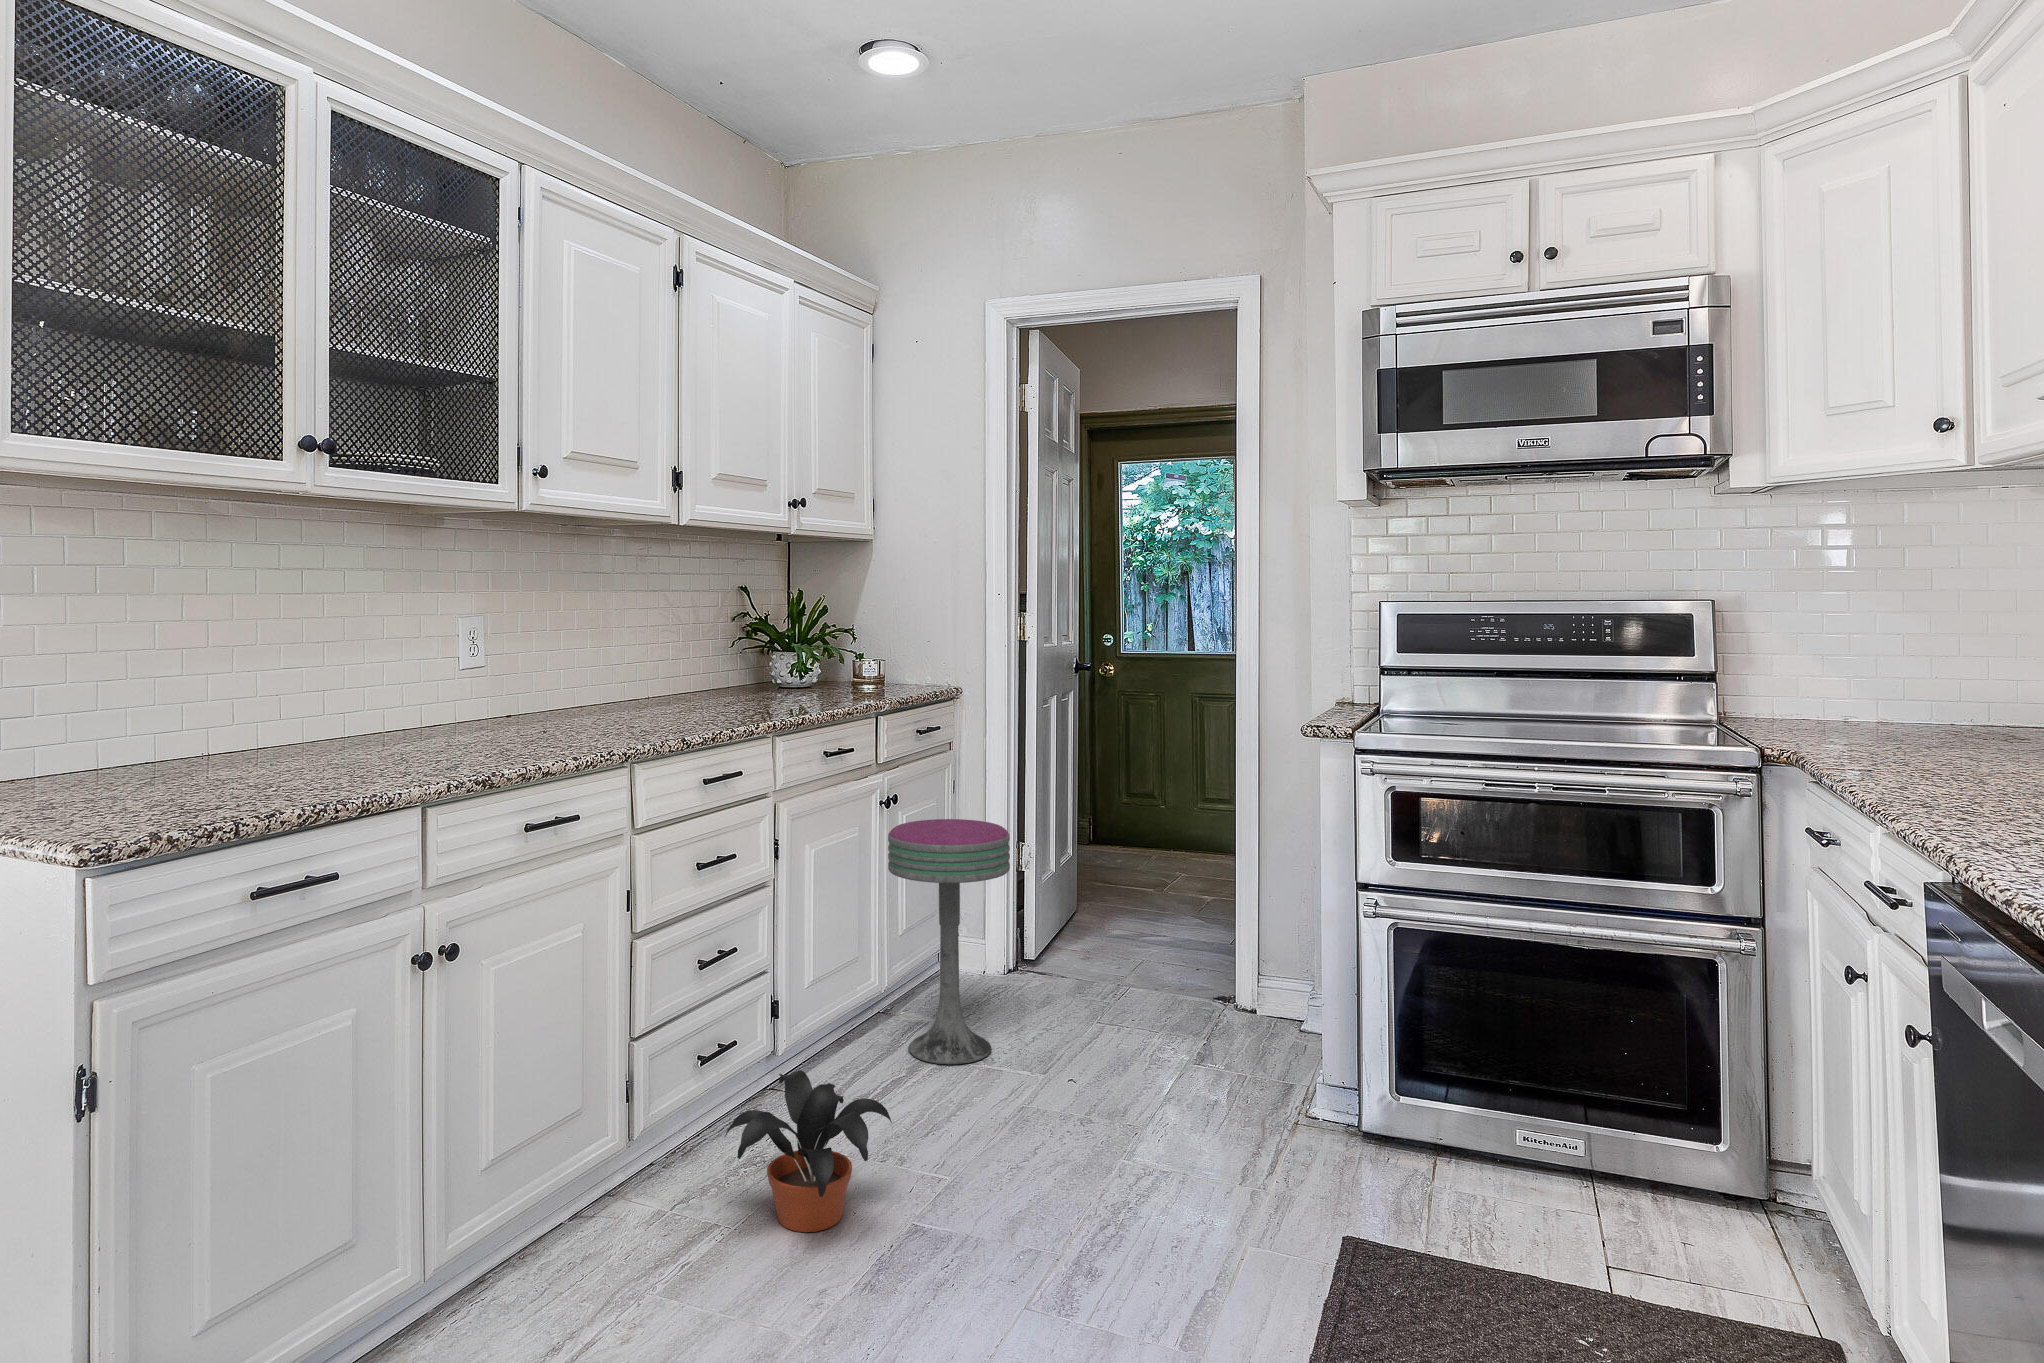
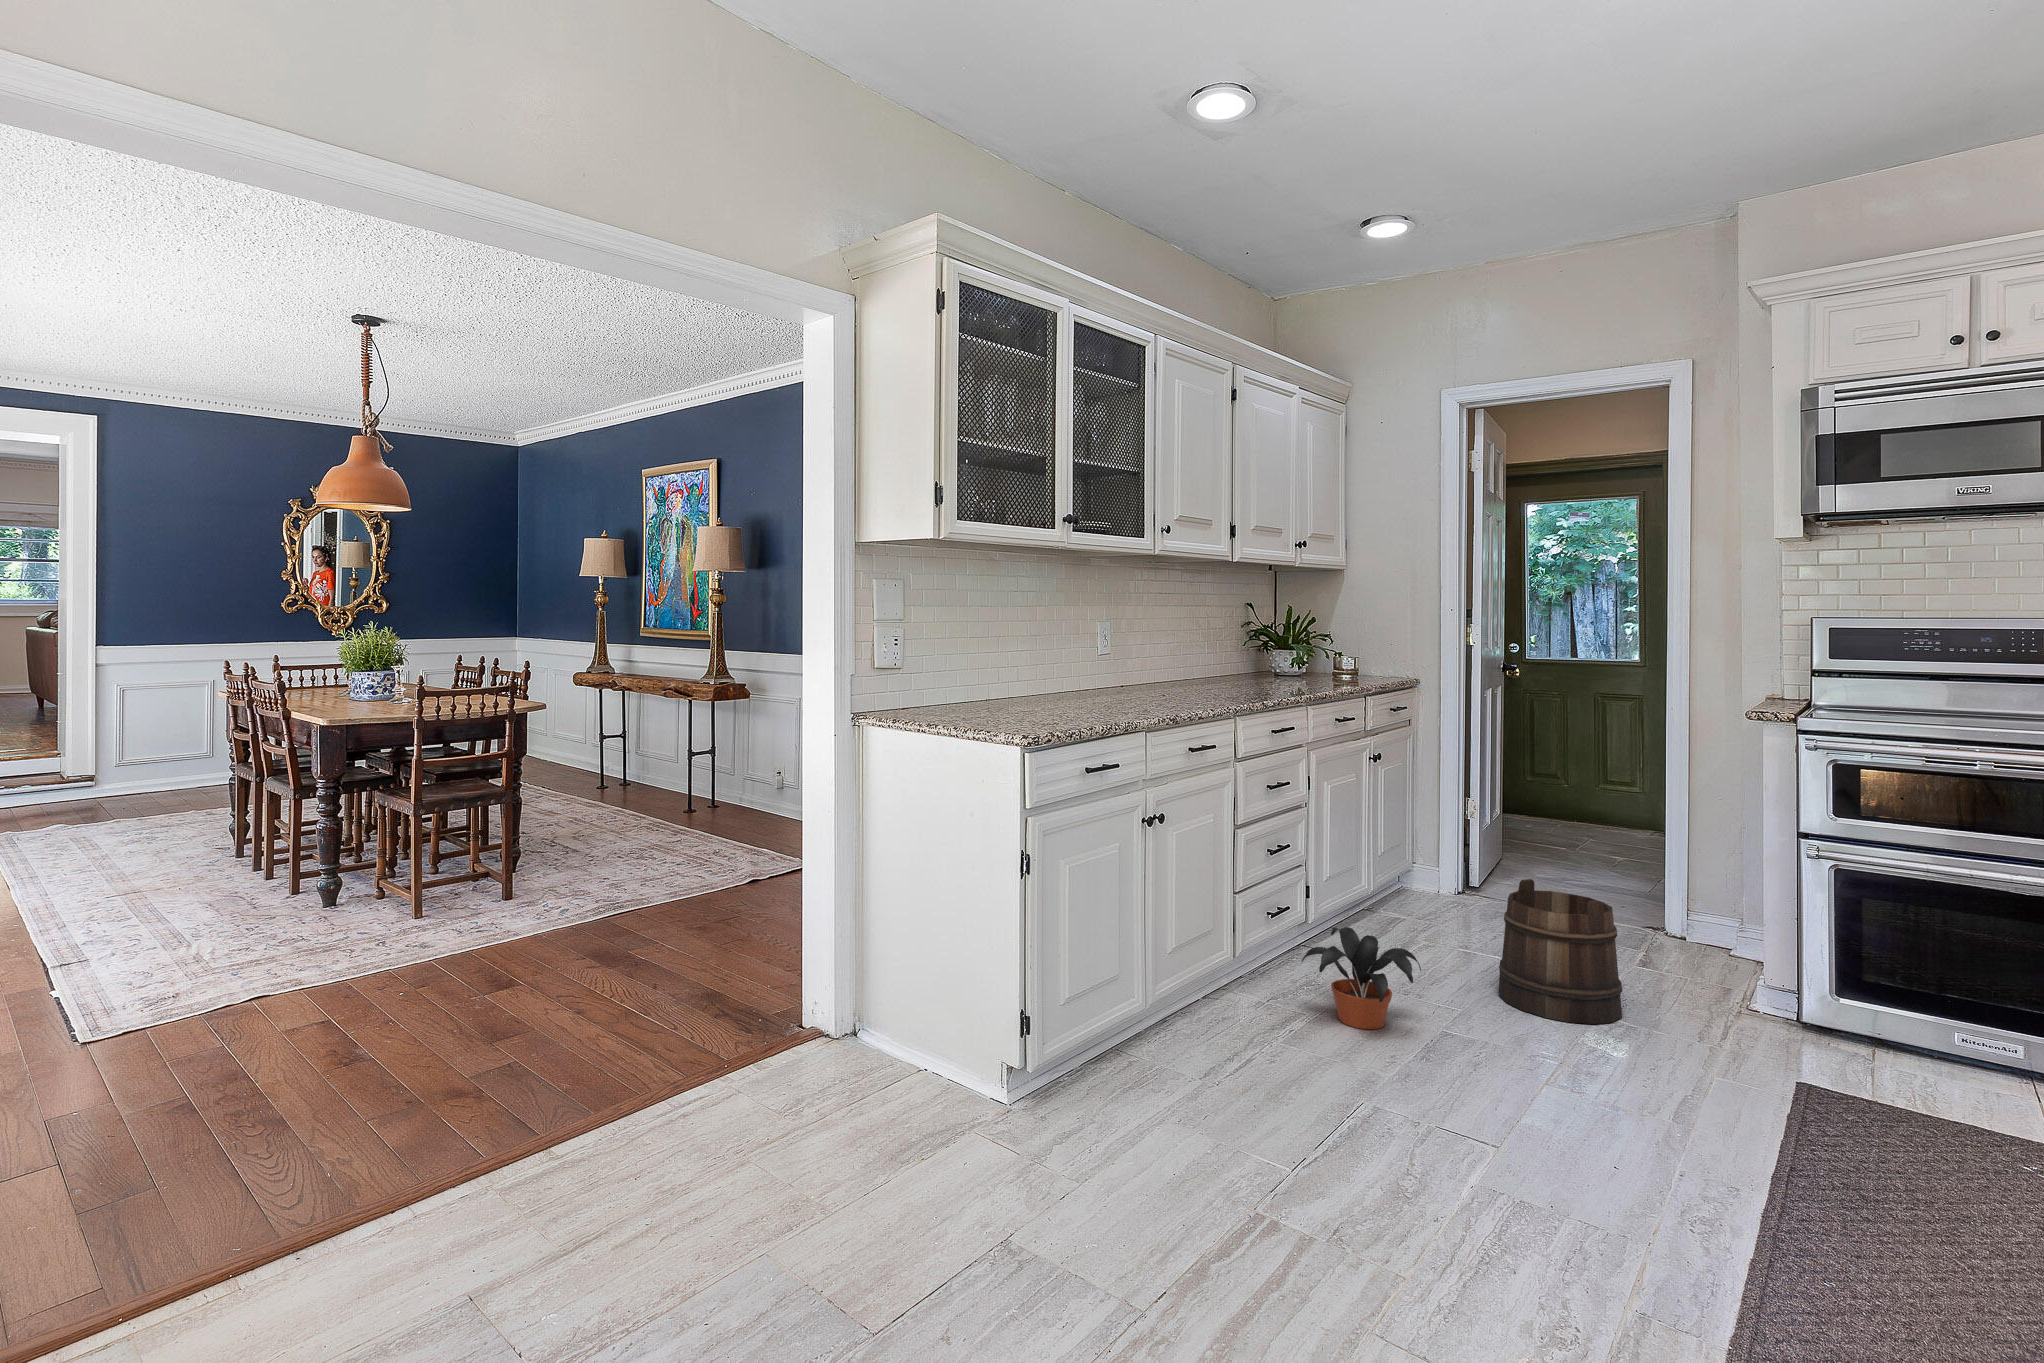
bar stool: present [888,819,1010,1064] -> none [1379,774,1478,951]
bucket: none [1015,965,1162,1170] -> present [1499,879,1622,1024]

